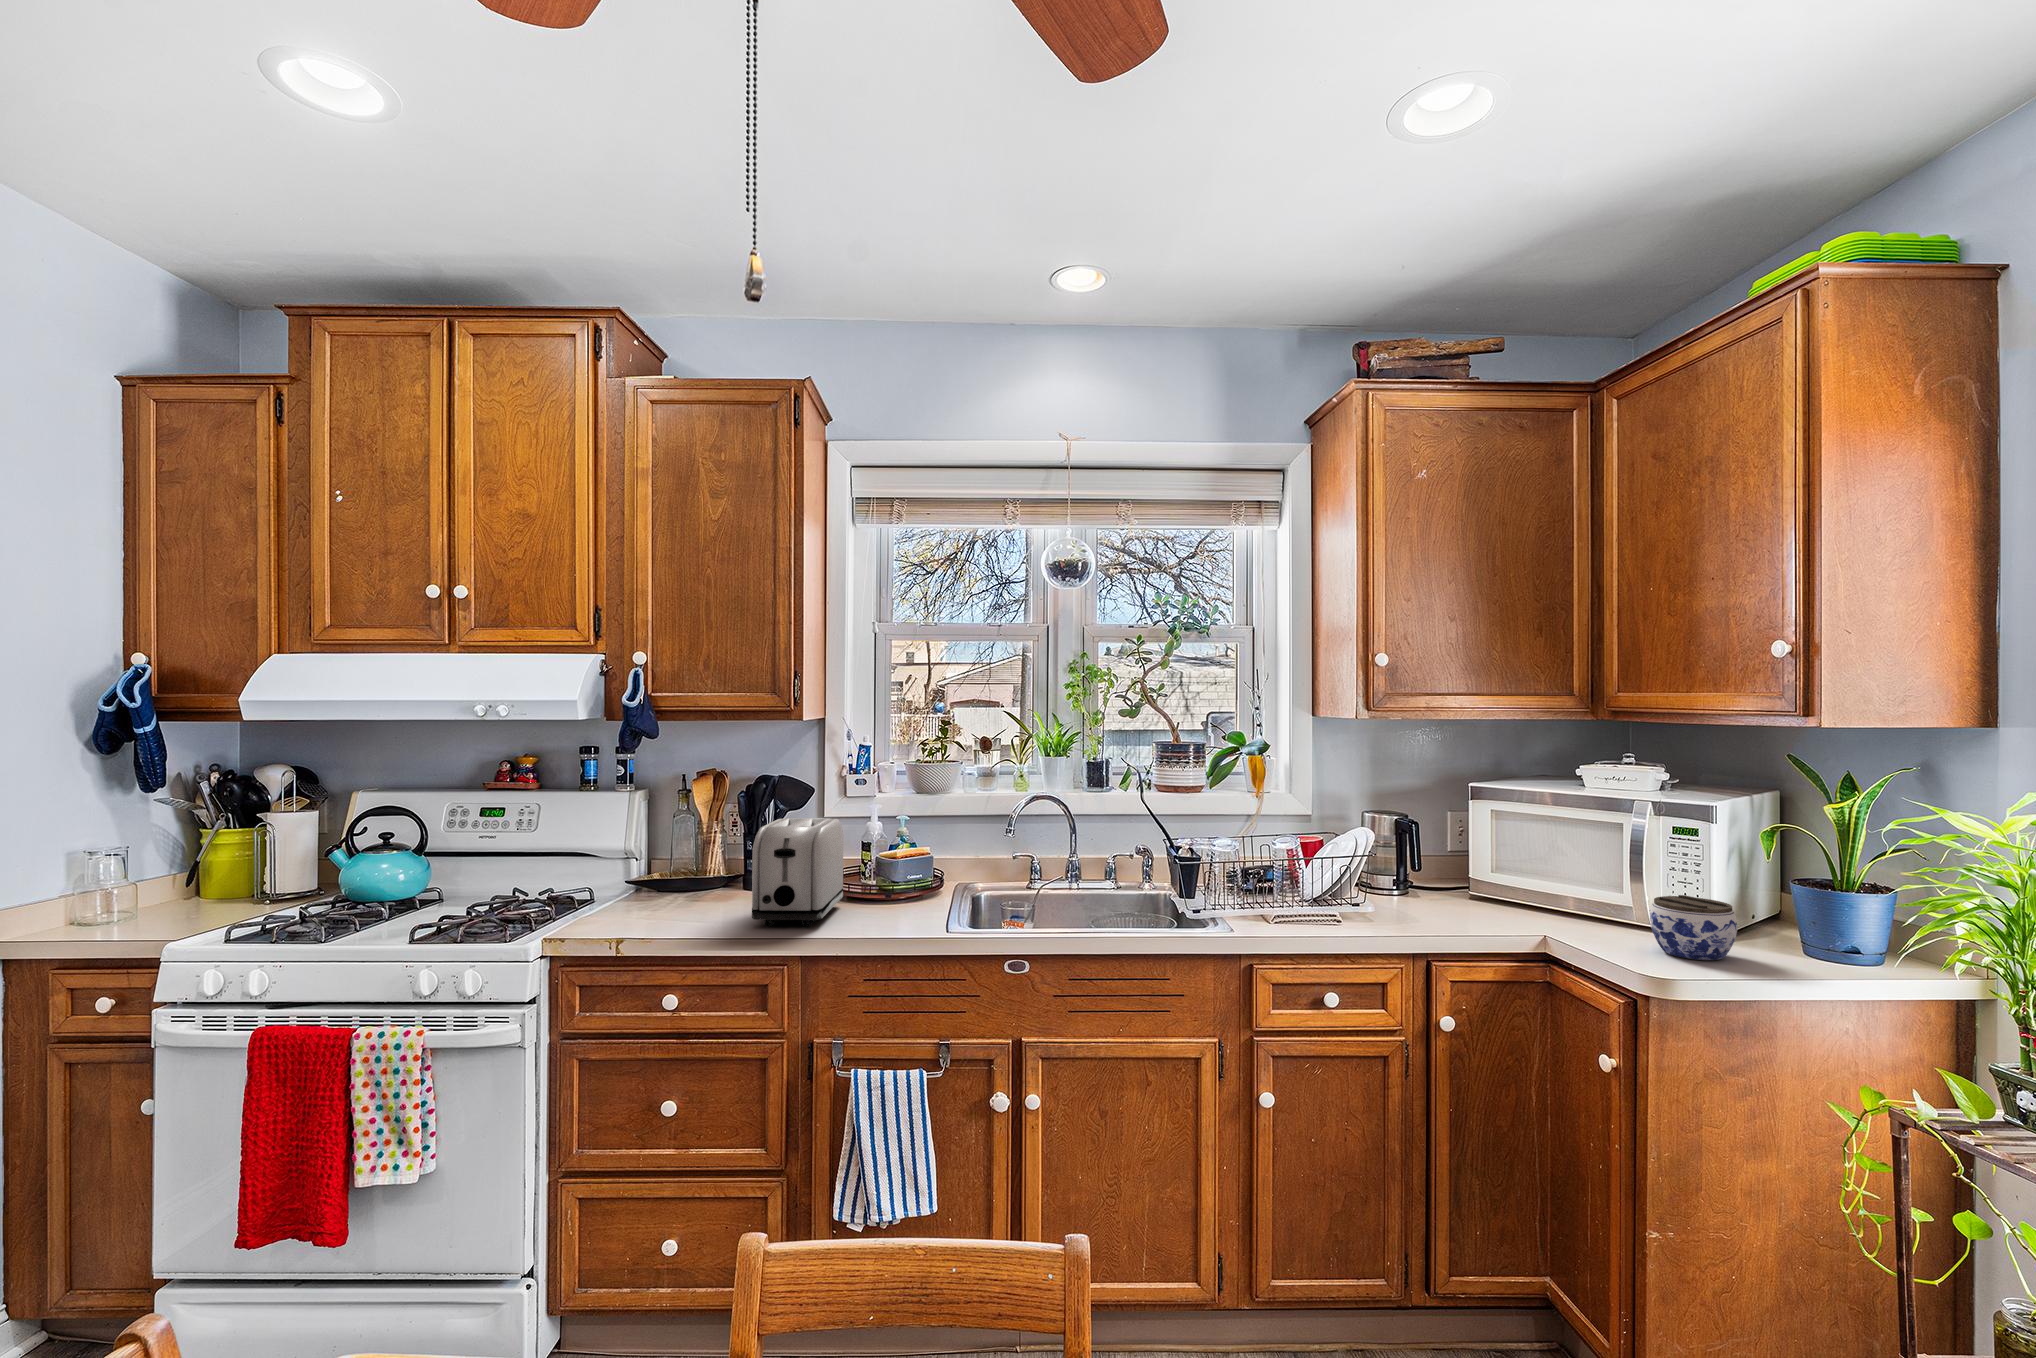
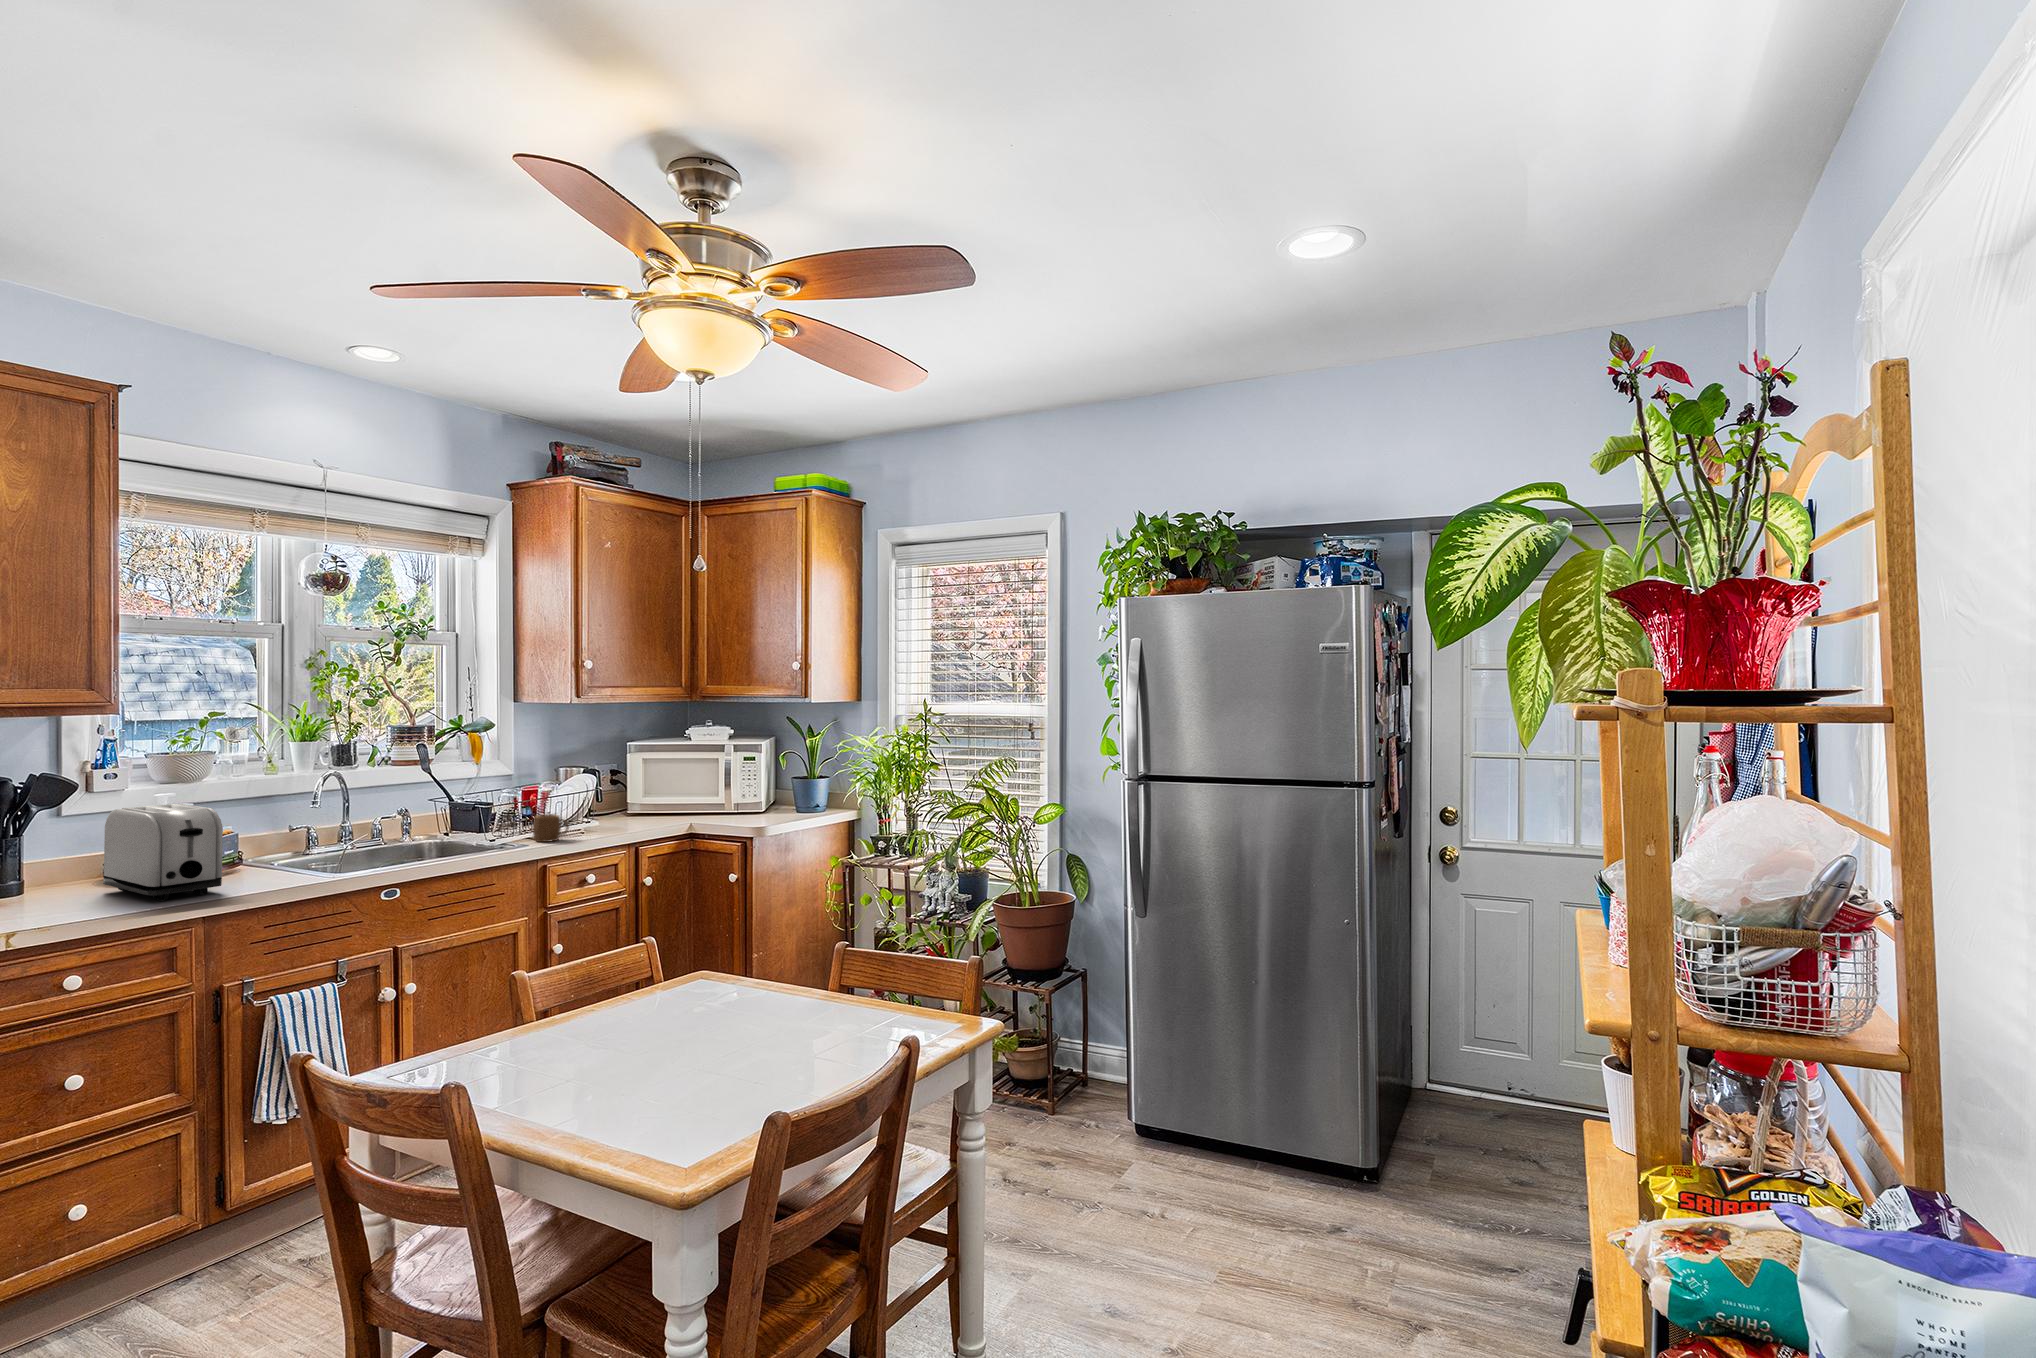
mug: none [1247,884,1300,928] -> present [533,814,569,842]
jar: present [1650,895,1737,960] -> none [743,792,781,821]

